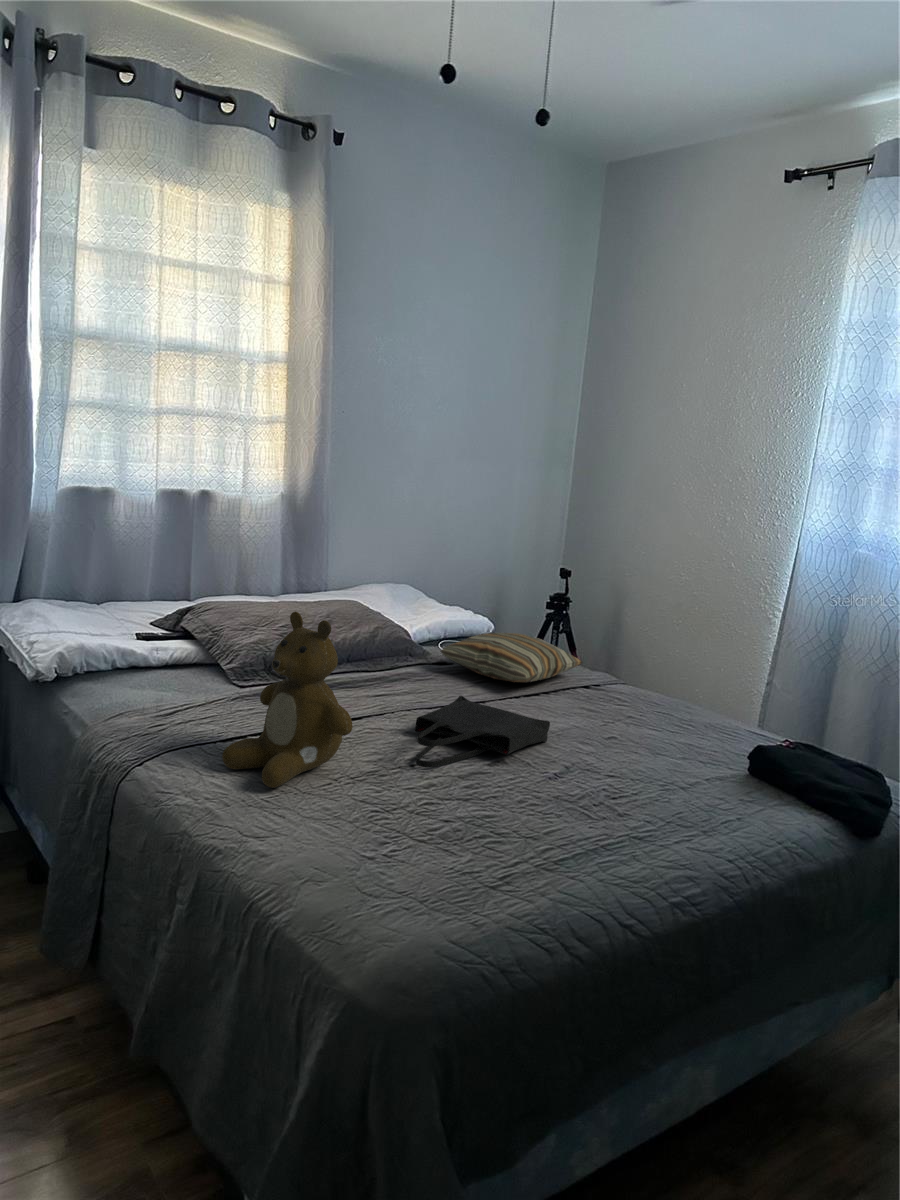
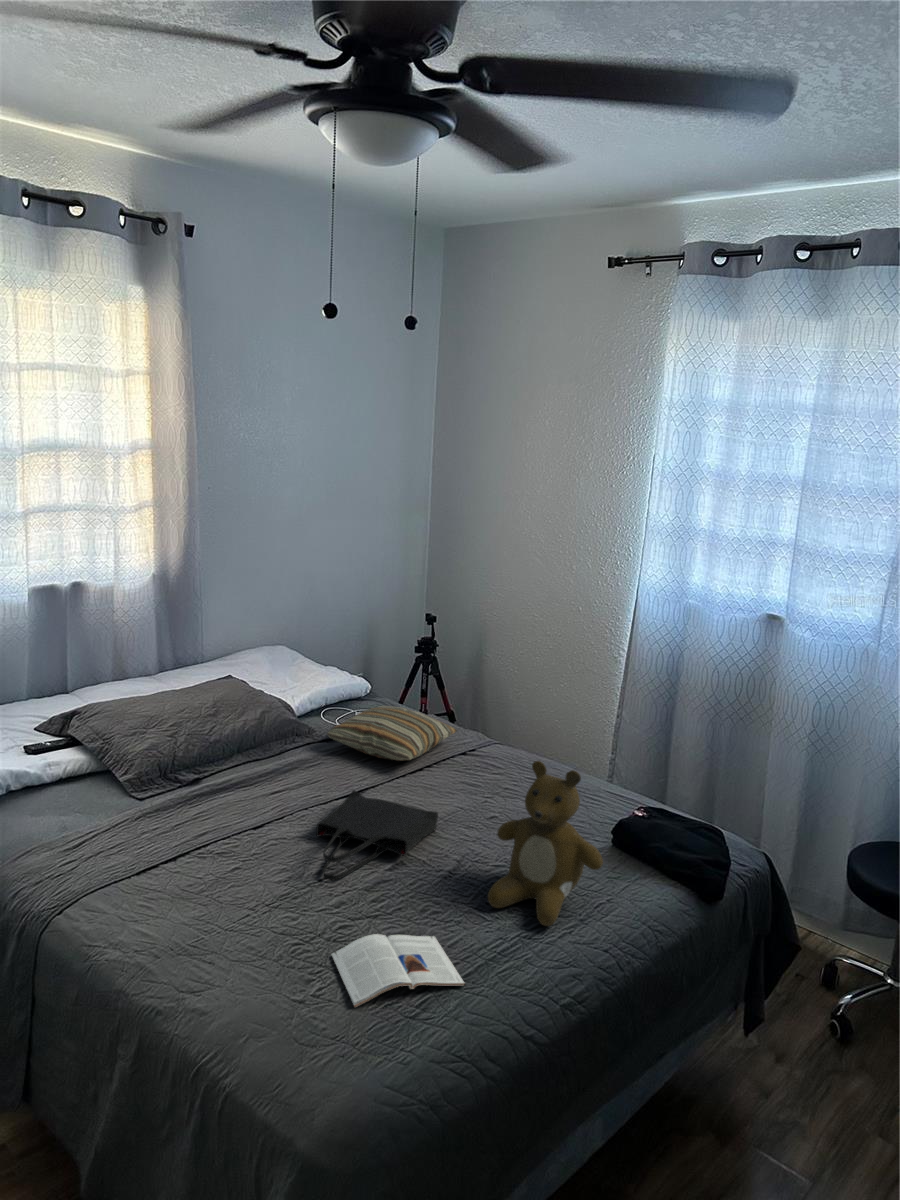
teddy bear: present [222,612,353,788] -> present [488,761,603,926]
magazine: none [413,809,557,869] -> present [332,934,464,1007]

